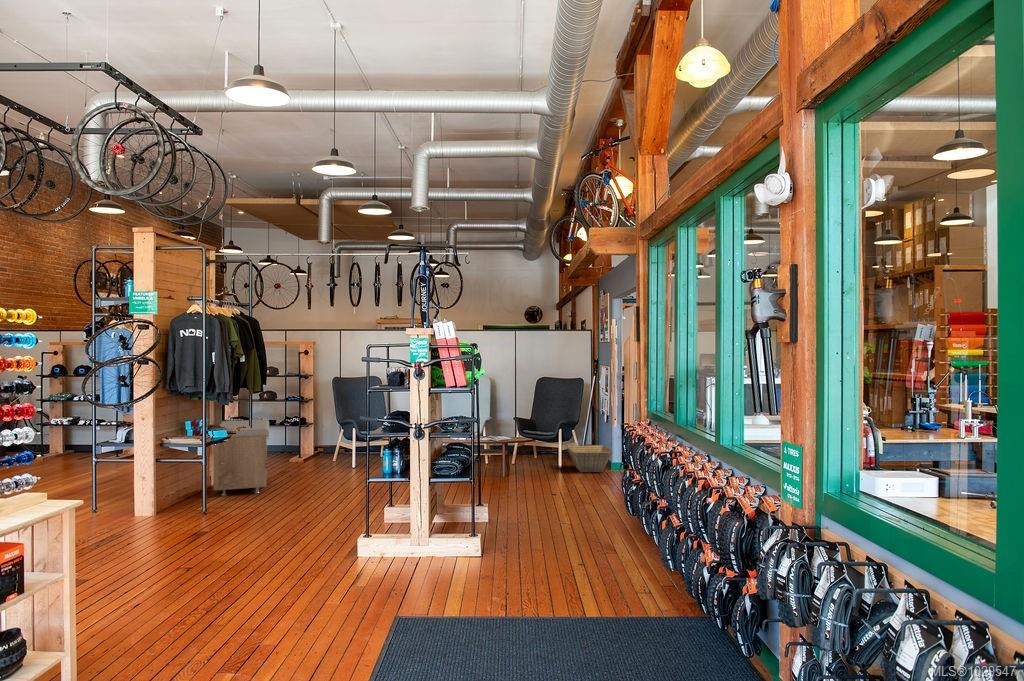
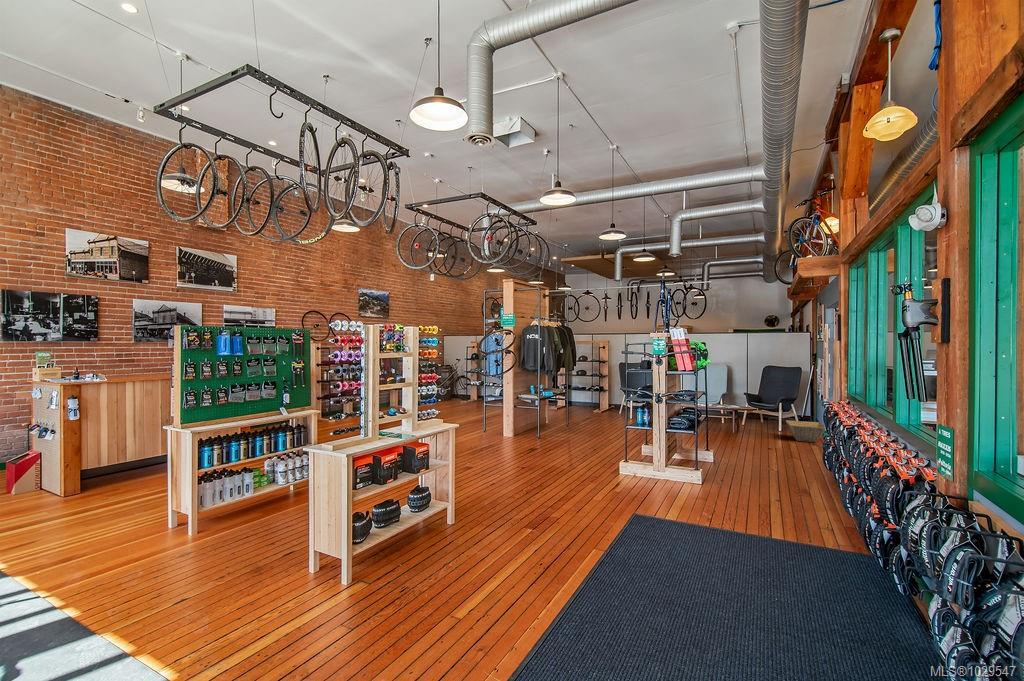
storage bench: present [214,420,269,496] -> none [545,387,576,430]

